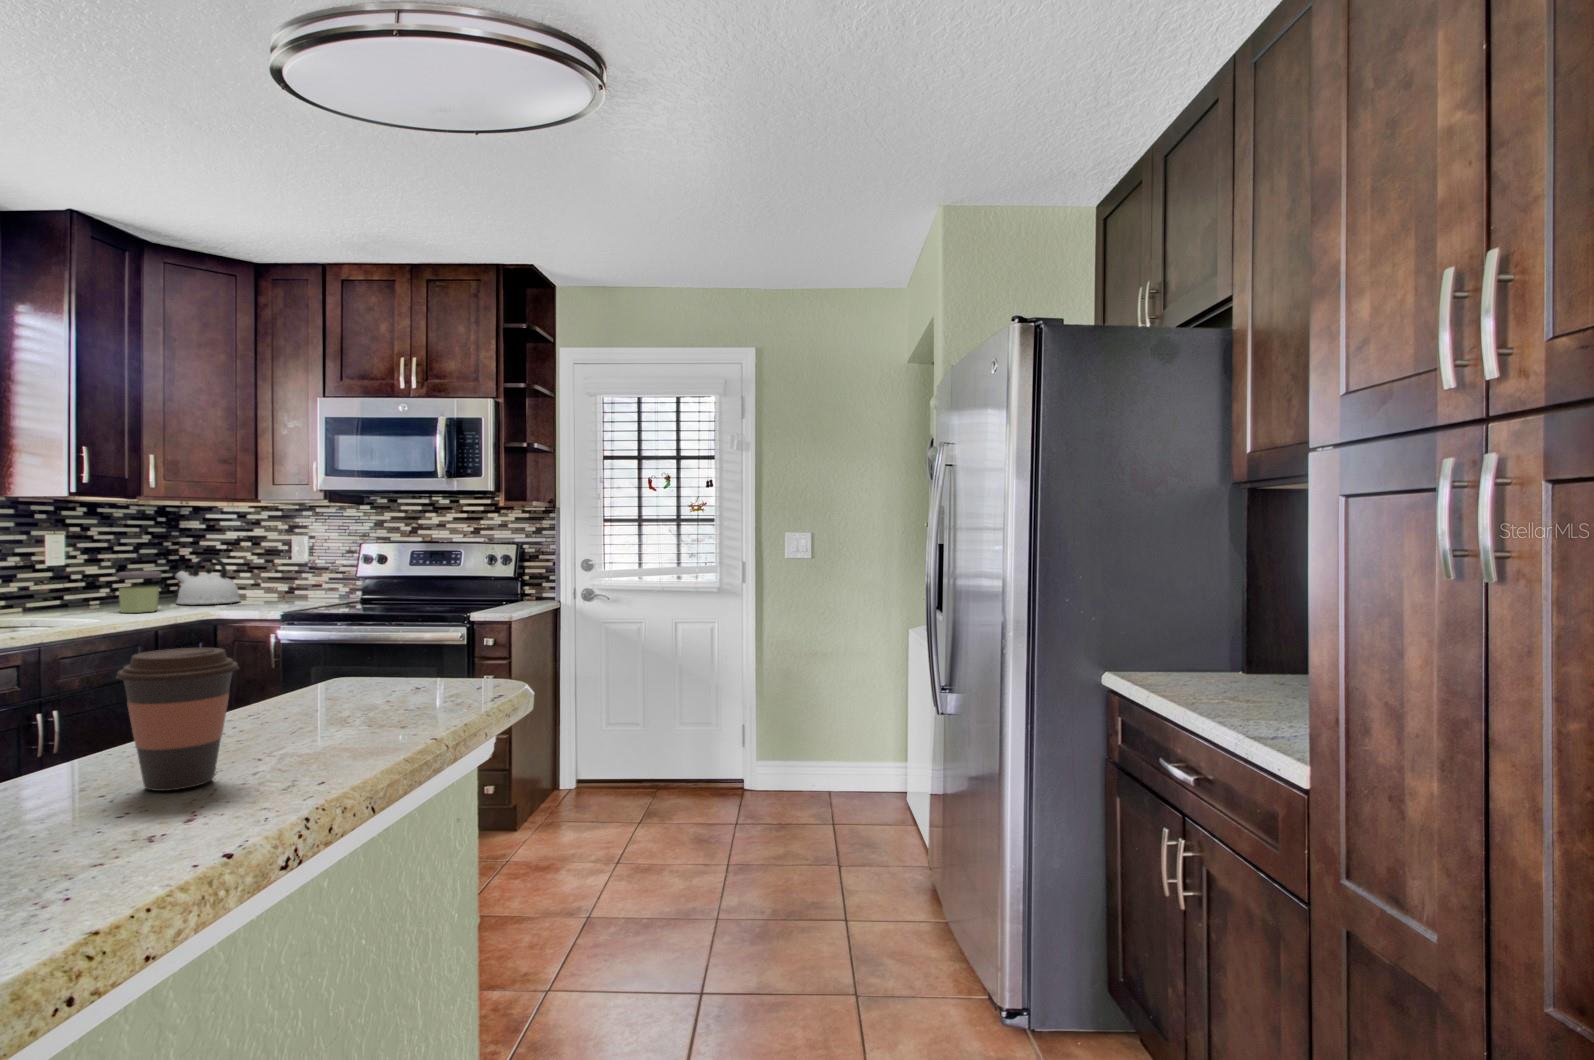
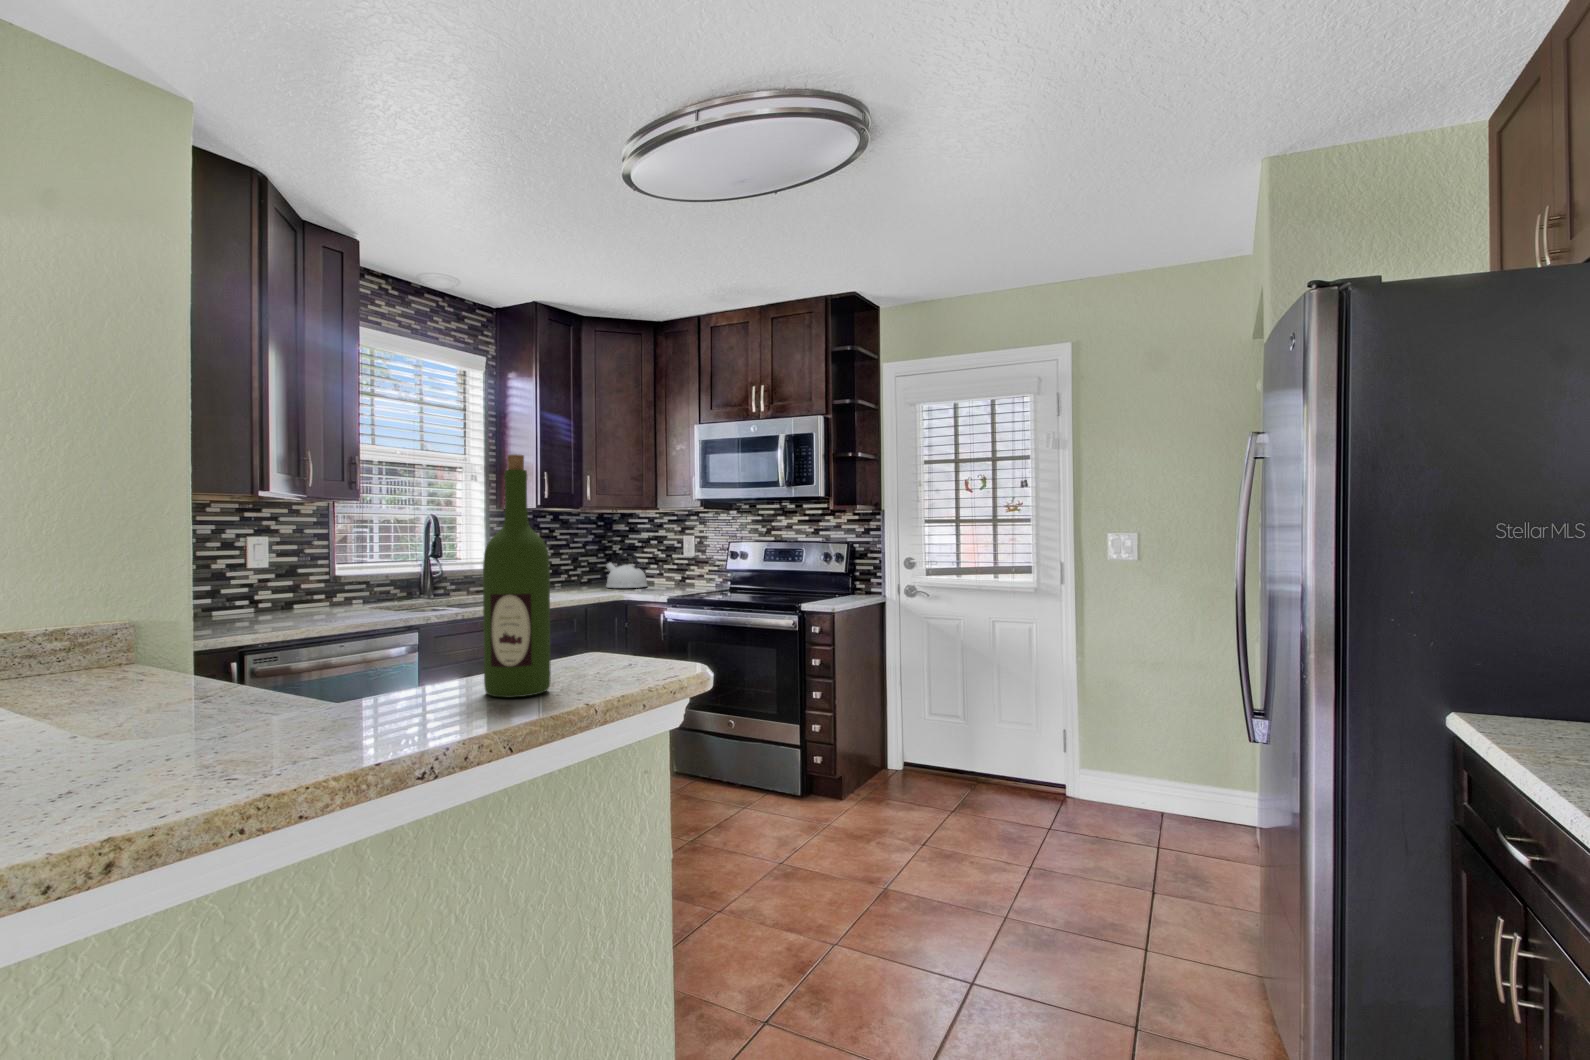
wine bottle: none [267,417,364,748] -> present [483,454,551,697]
jar: present [116,571,162,613] -> none [565,562,594,593]
coffee cup: present [117,648,239,791] -> none [365,620,442,717]

